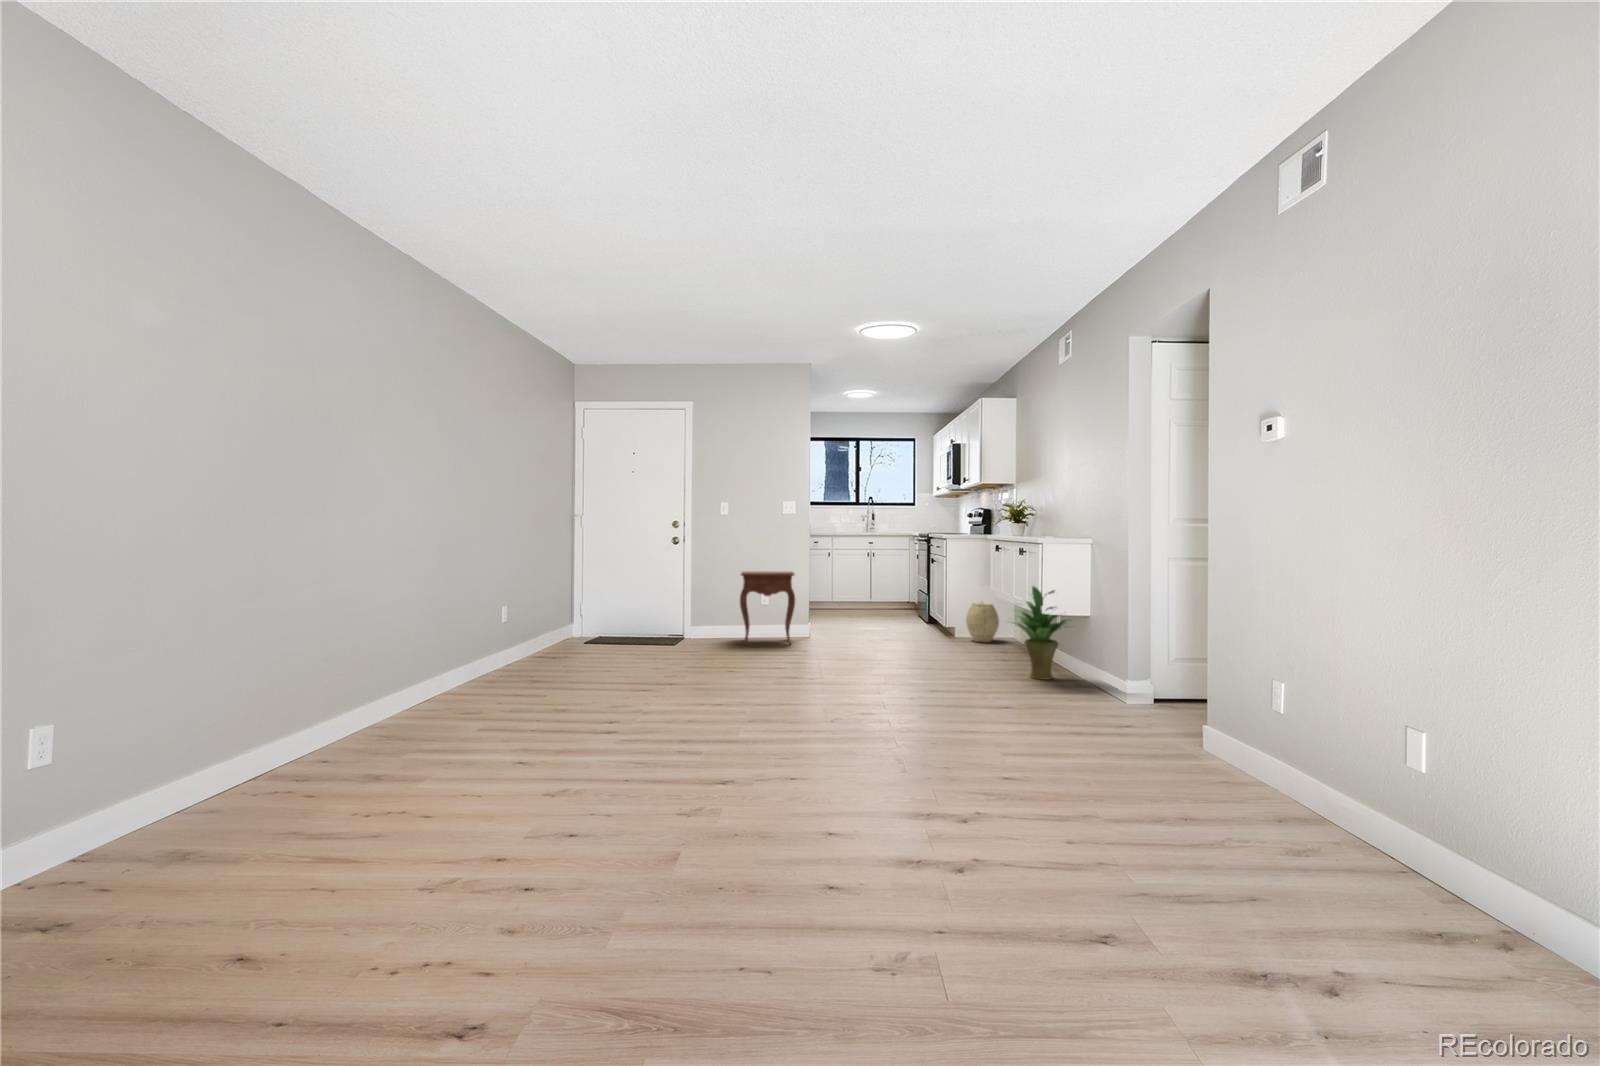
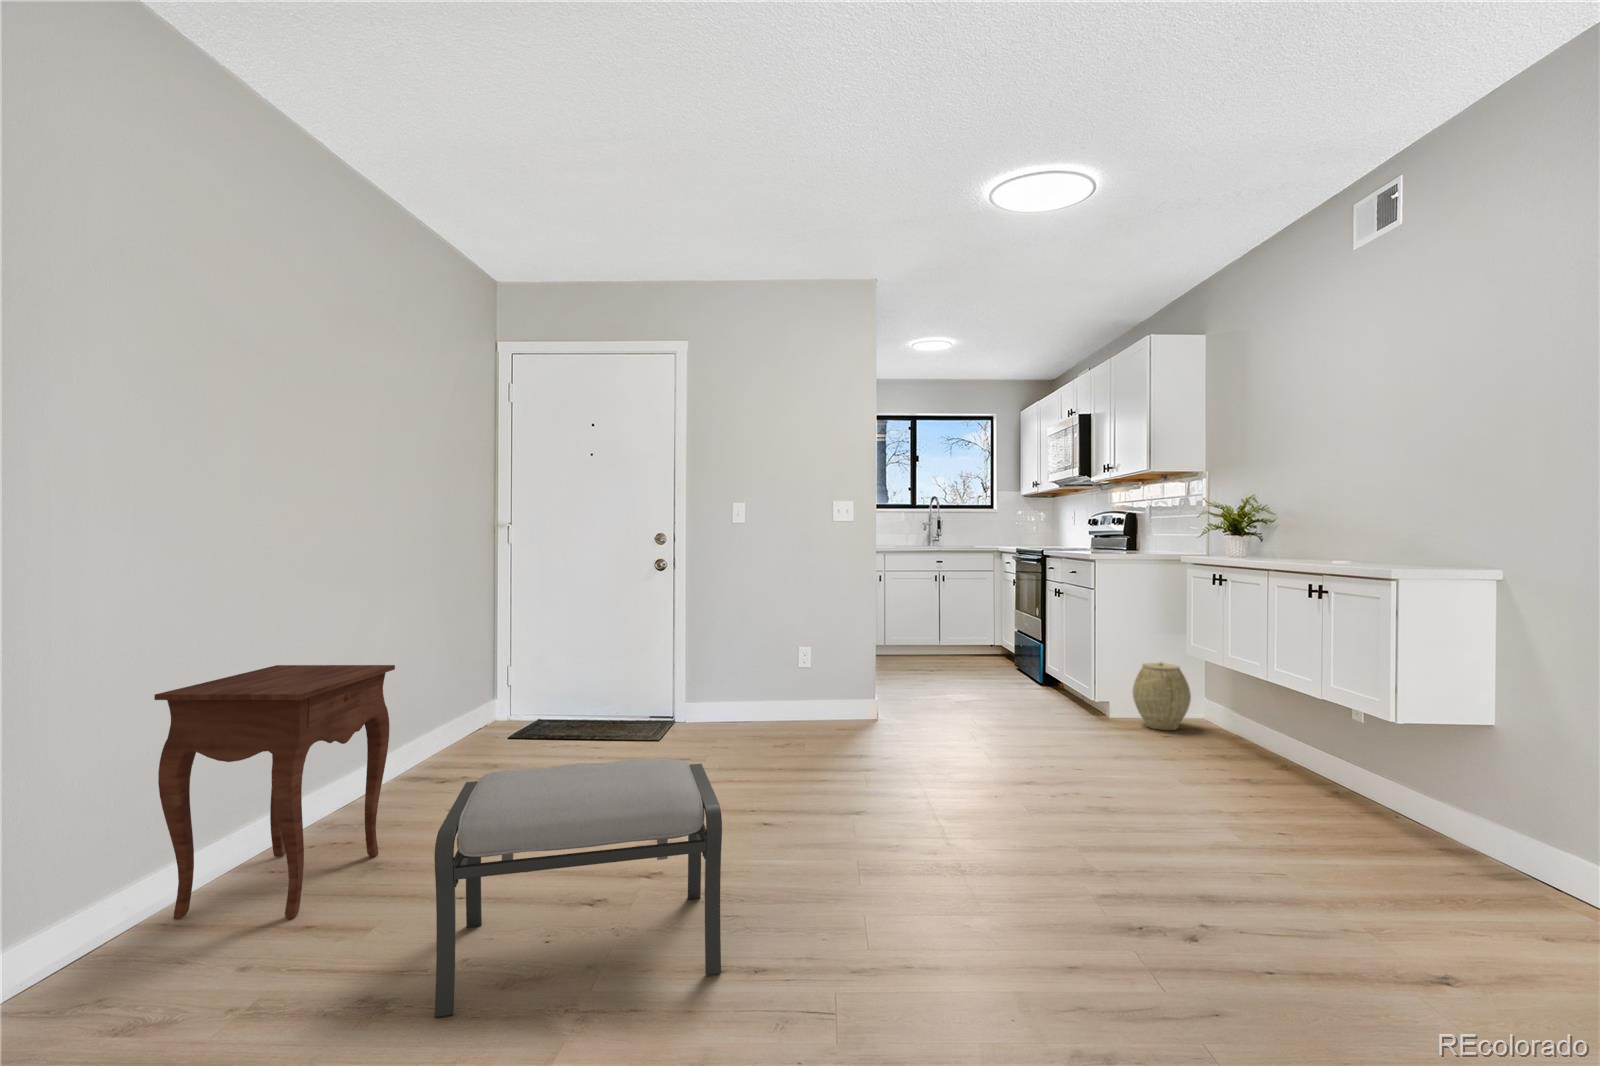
side table: present [740,572,795,645] -> present [154,665,395,919]
potted plant: present [1013,586,1072,680] -> none [1304,659,1479,854]
ottoman: none [587,622,701,708] -> present [435,759,722,1017]

